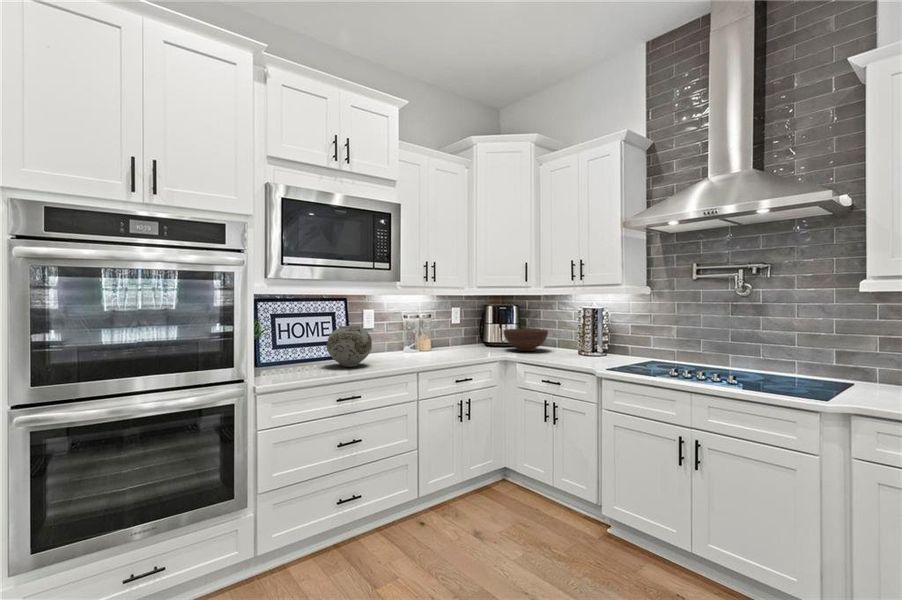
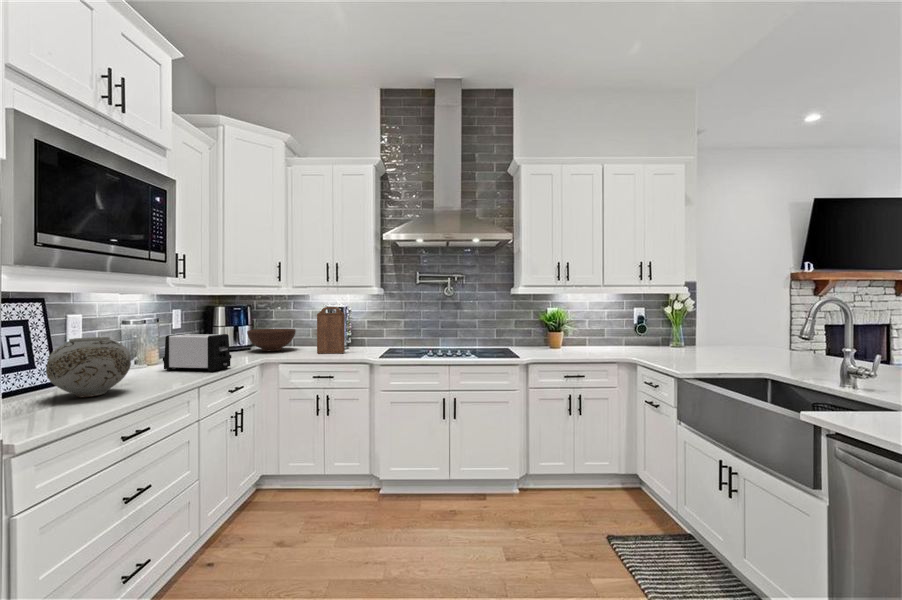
cutting board: none [554,308,580,361] -> present [317,307,345,354]
toaster: none [418,328,458,362] -> present [163,334,232,372]

